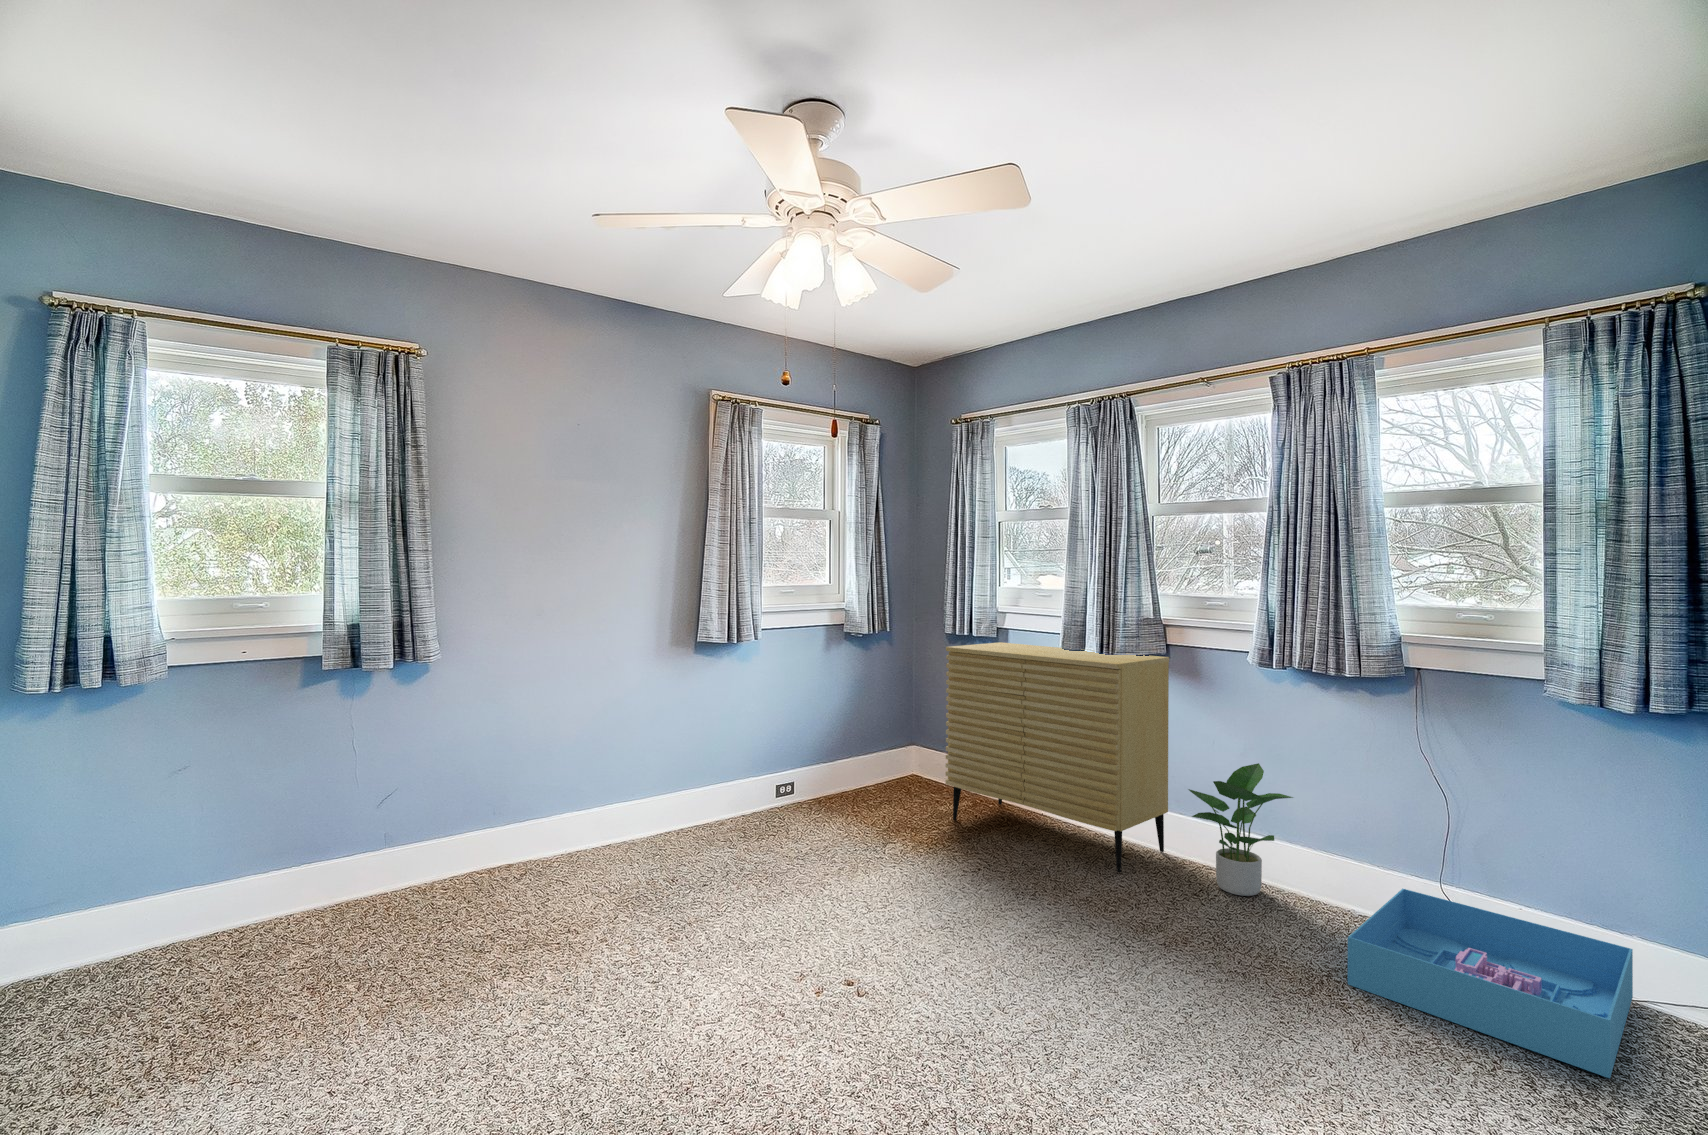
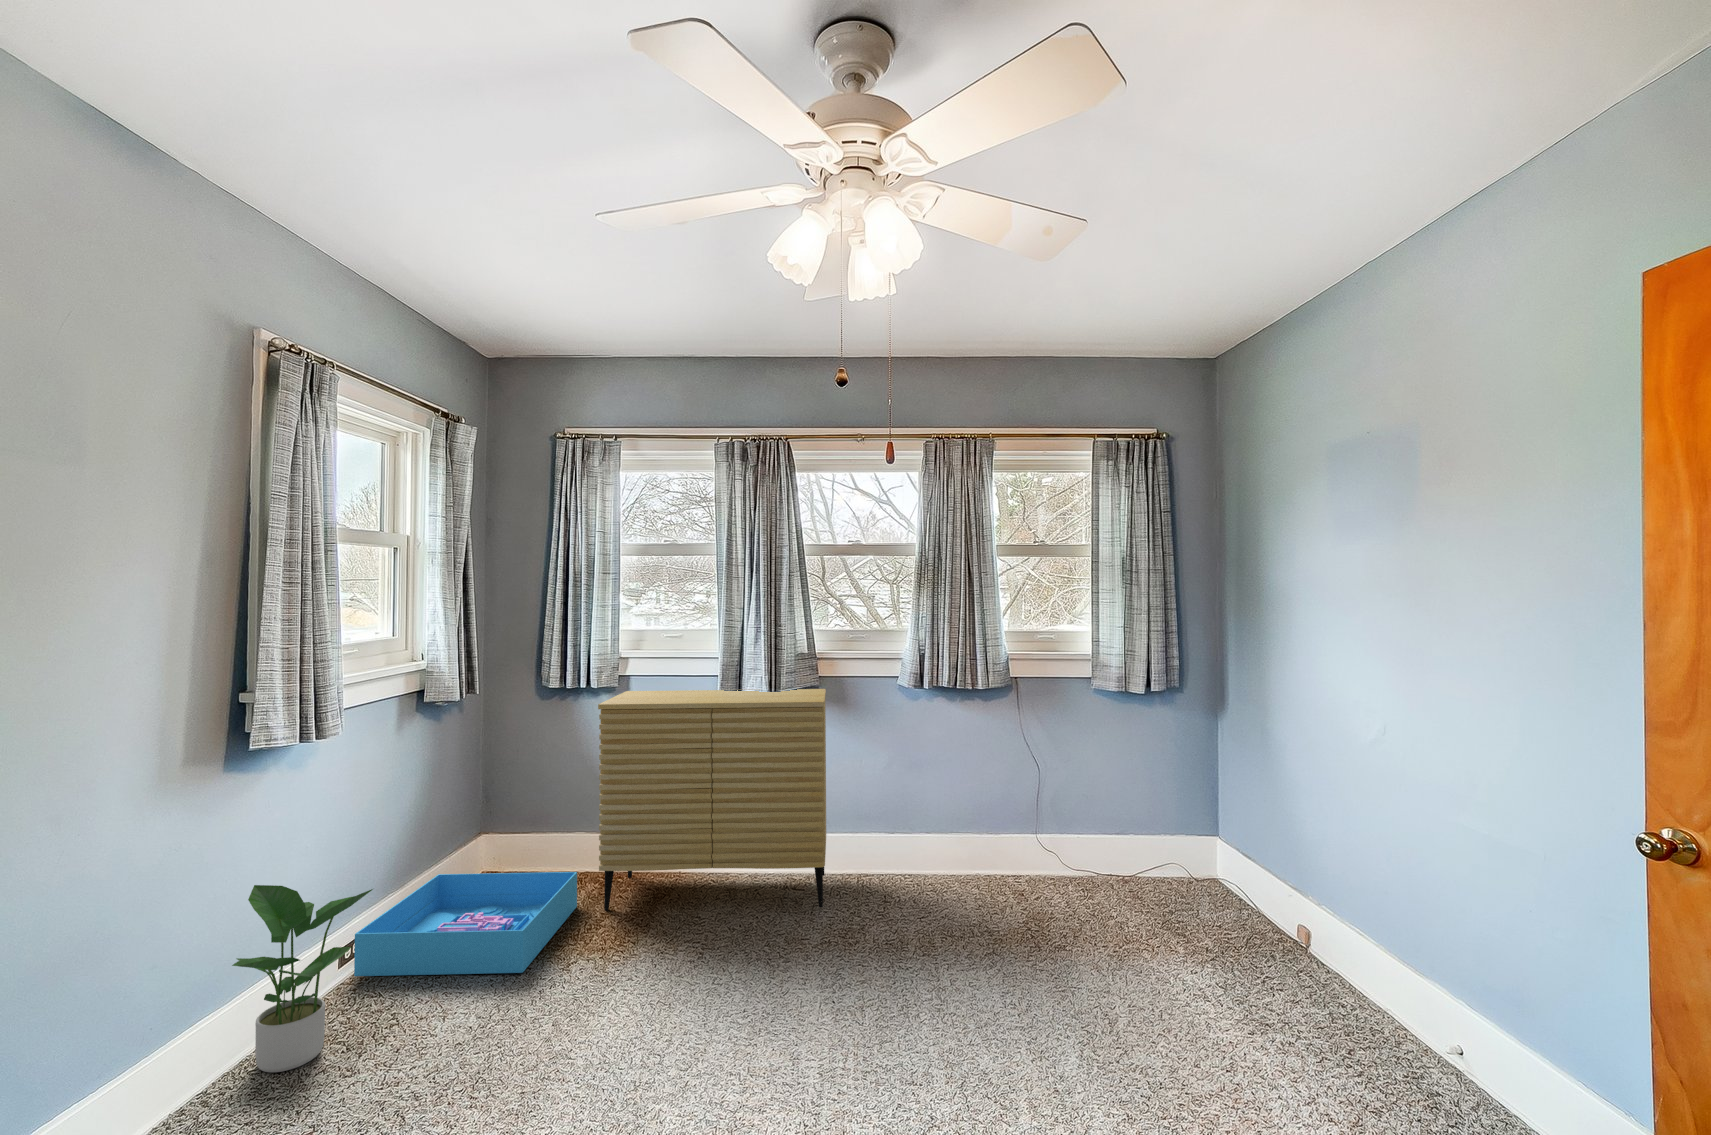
potted plant: present [1189,763,1293,896] -> present [232,885,373,1072]
storage bin: present [1348,889,1633,1078] -> present [354,872,577,976]

